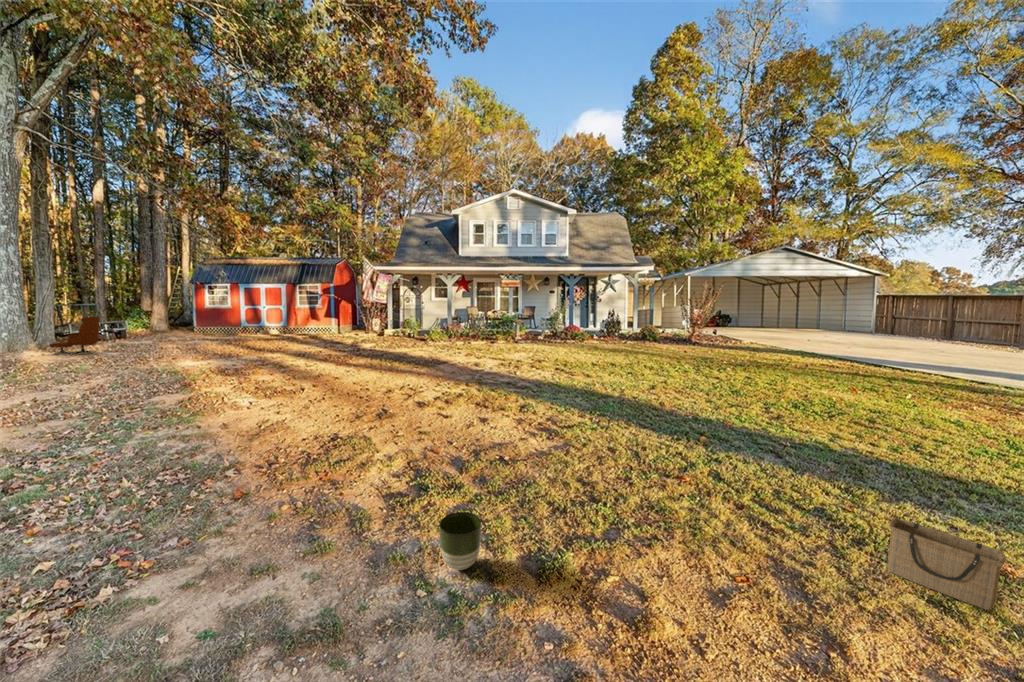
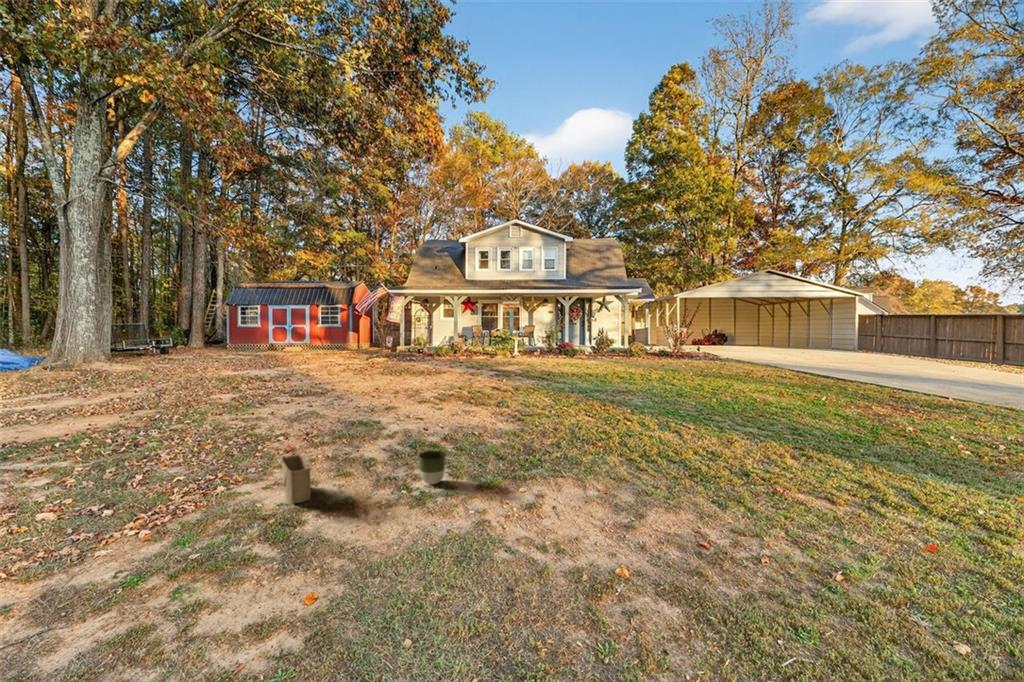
lounge chair: present [50,317,100,354] -> none [112,333,154,366]
basket: present [887,518,1006,611] -> present [281,455,311,504]

